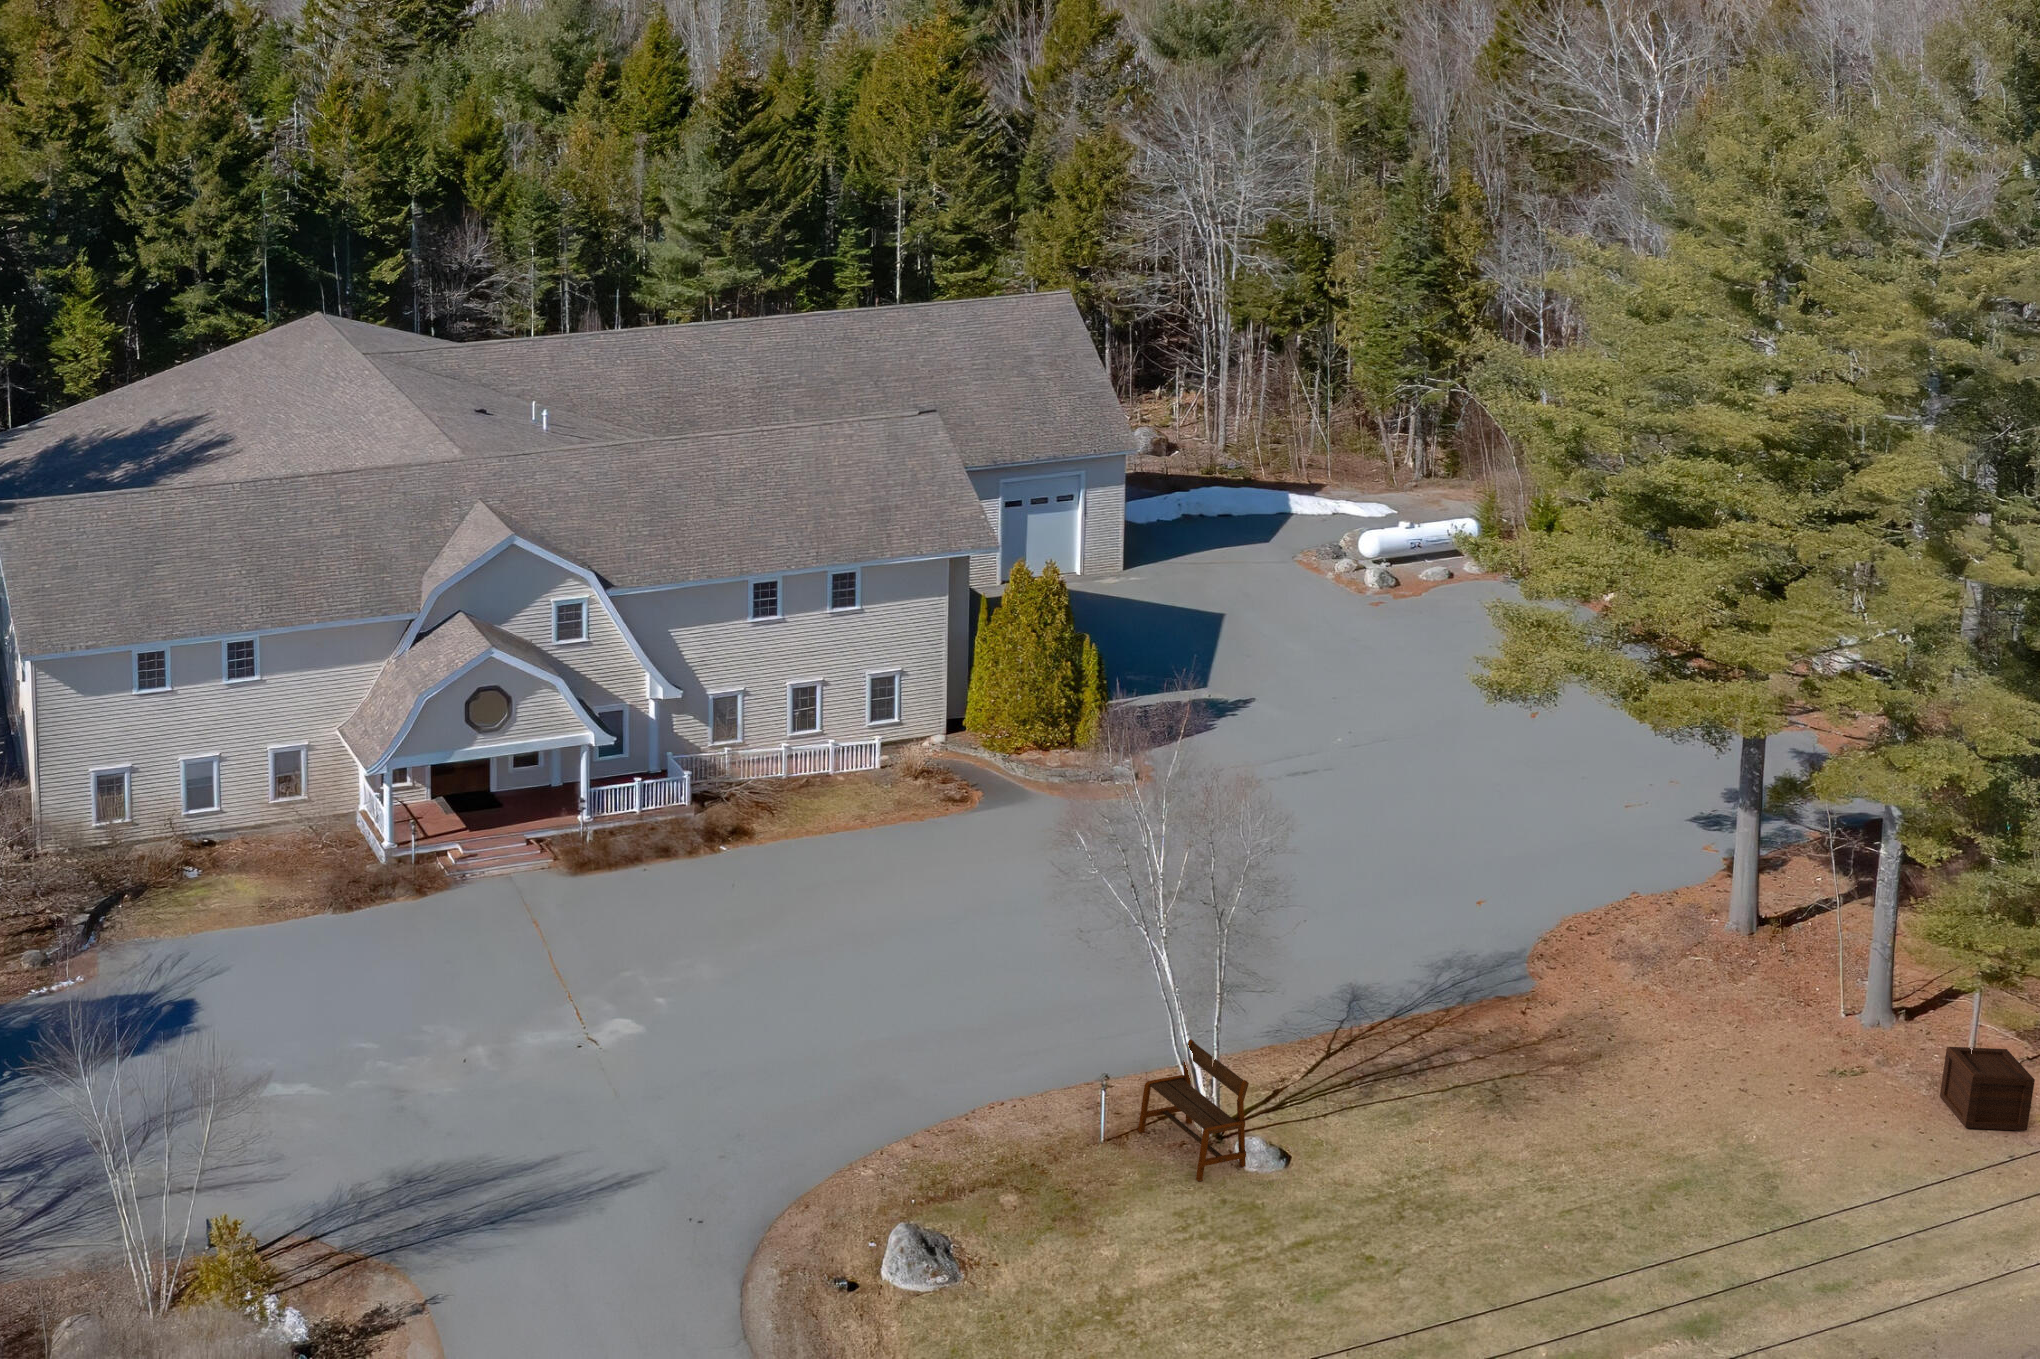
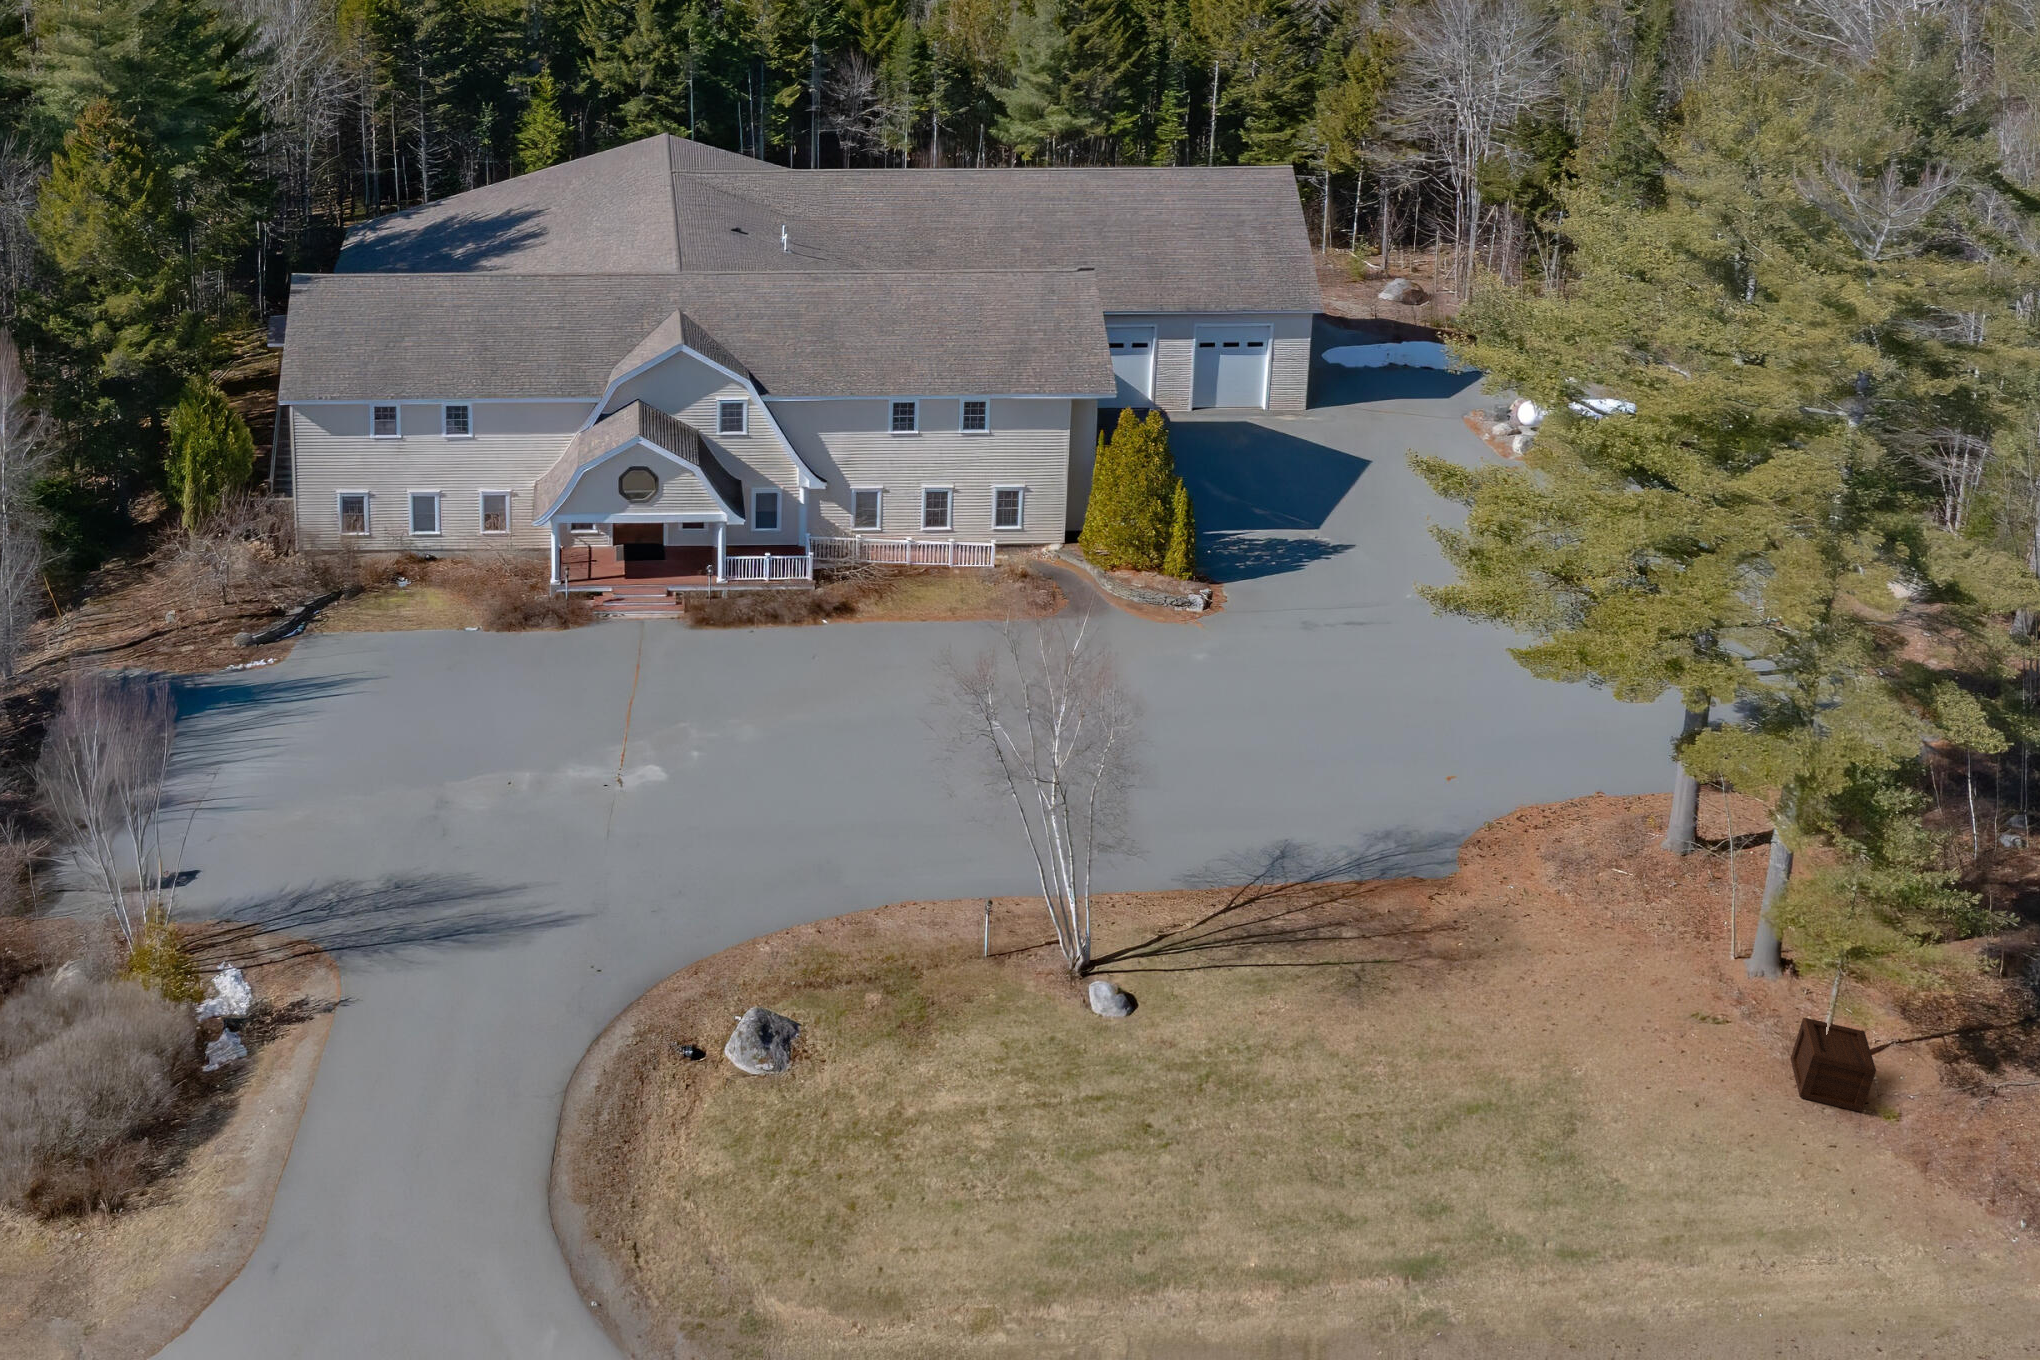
bench: present [1138,1039,1249,1182] -> none [1016,886,1096,1014]

